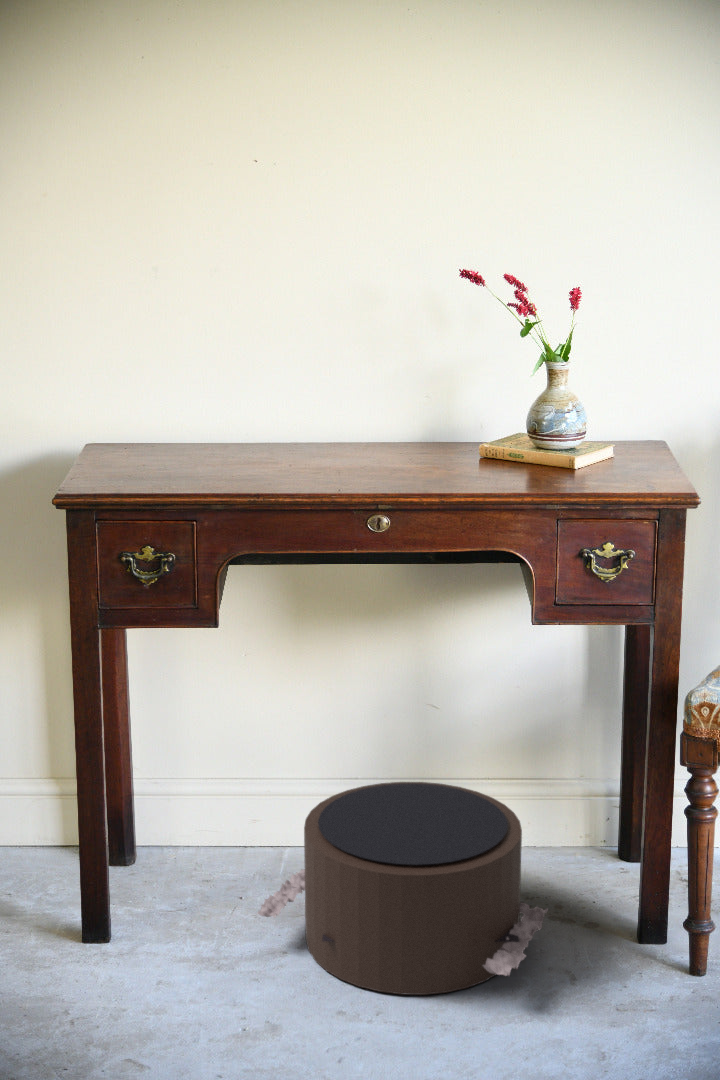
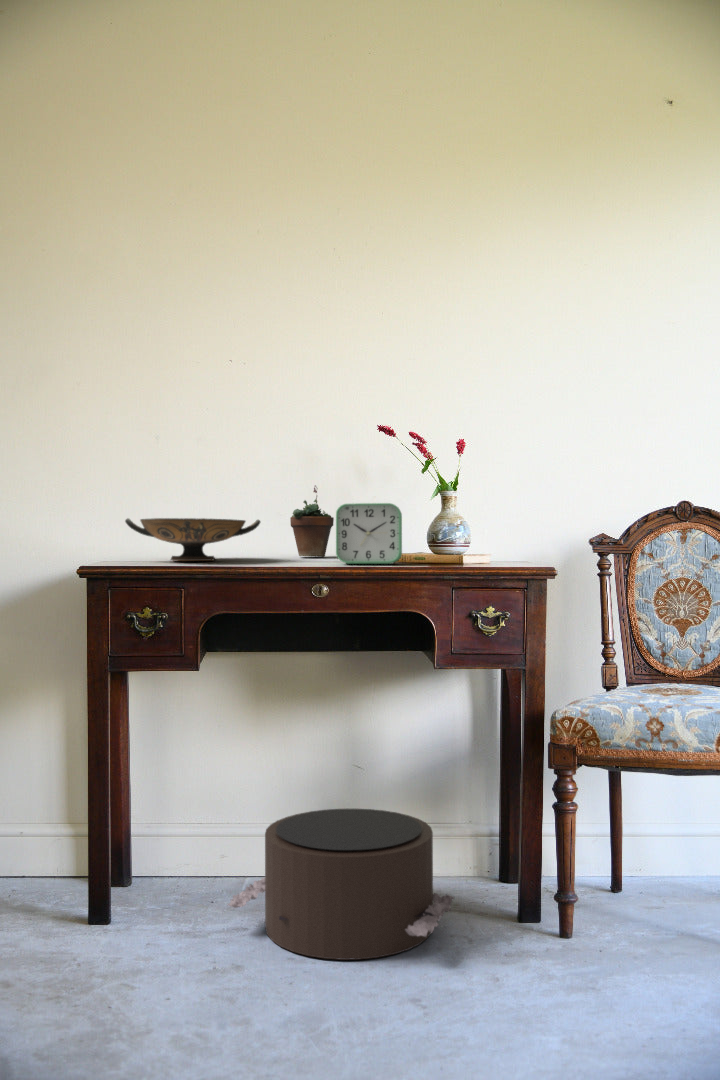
succulent plant: none [336,350,396,452] -> present [290,485,334,557]
alarm clock: none [398,397,491,484] -> present [336,503,402,564]
decorative bowl: none [109,401,295,469] -> present [125,518,260,561]

